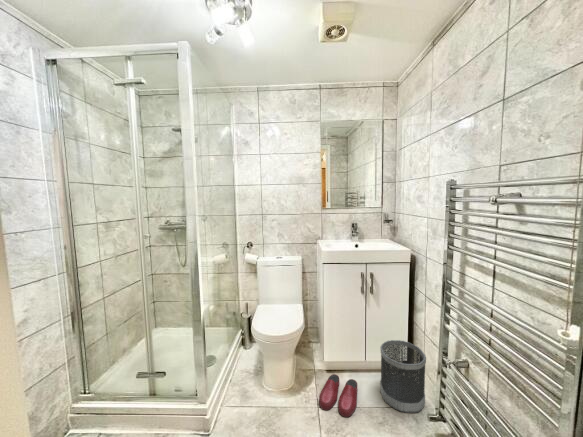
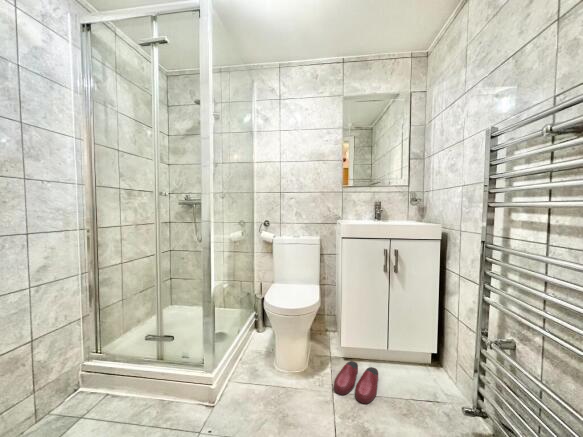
wastebasket: present [380,340,426,413] -> none [405,326,460,407]

